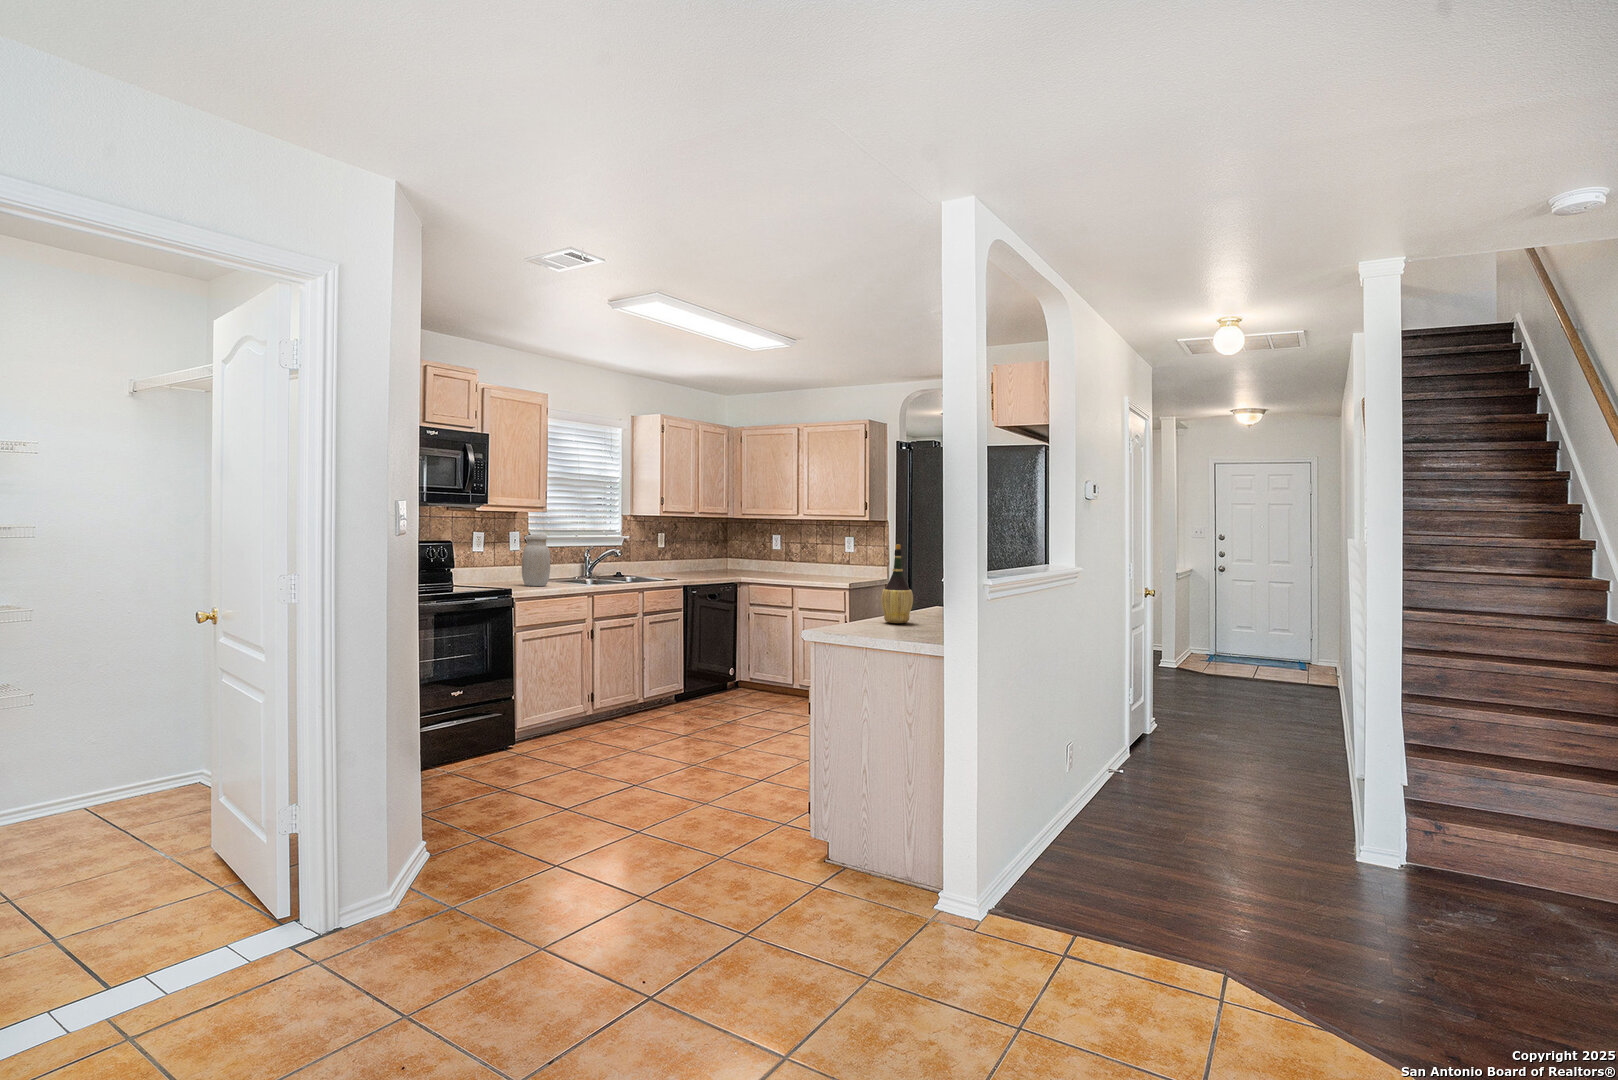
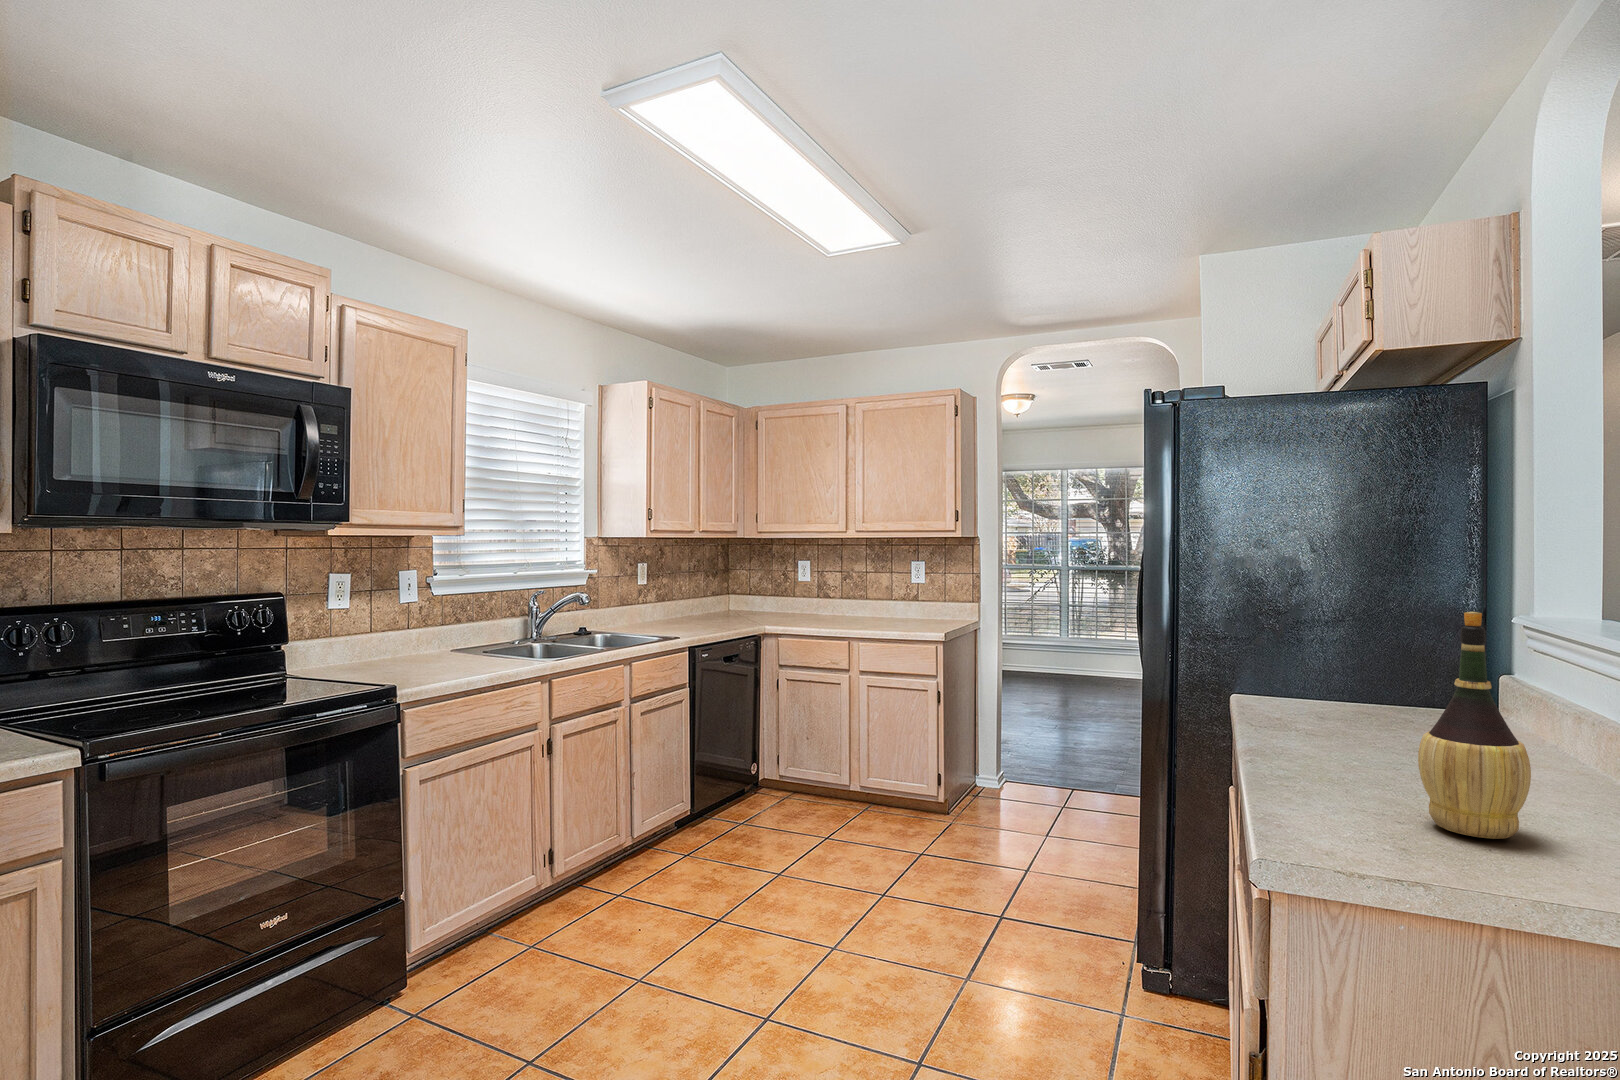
jar: present [522,535,550,586] -> none [418,577,472,673]

